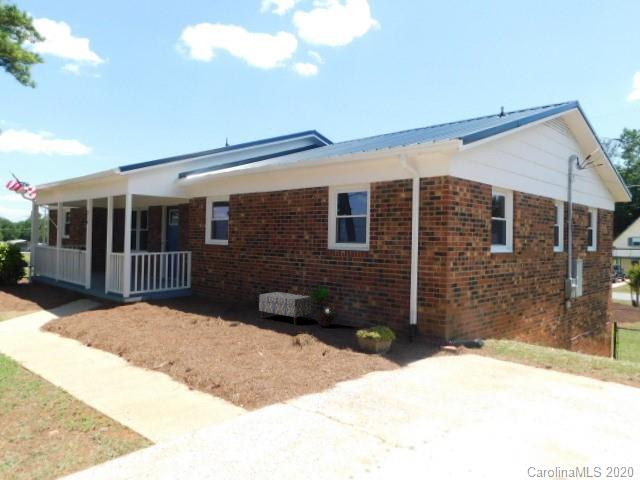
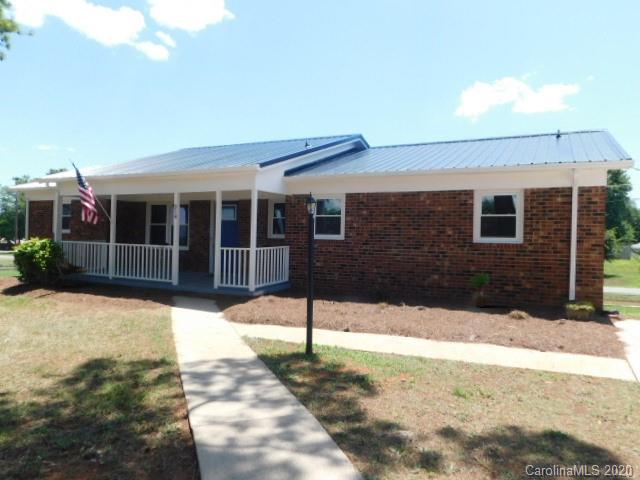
lounge chair: none [18,260,53,288] -> present [56,258,88,286]
bench: present [259,292,311,325] -> none [410,281,459,307]

